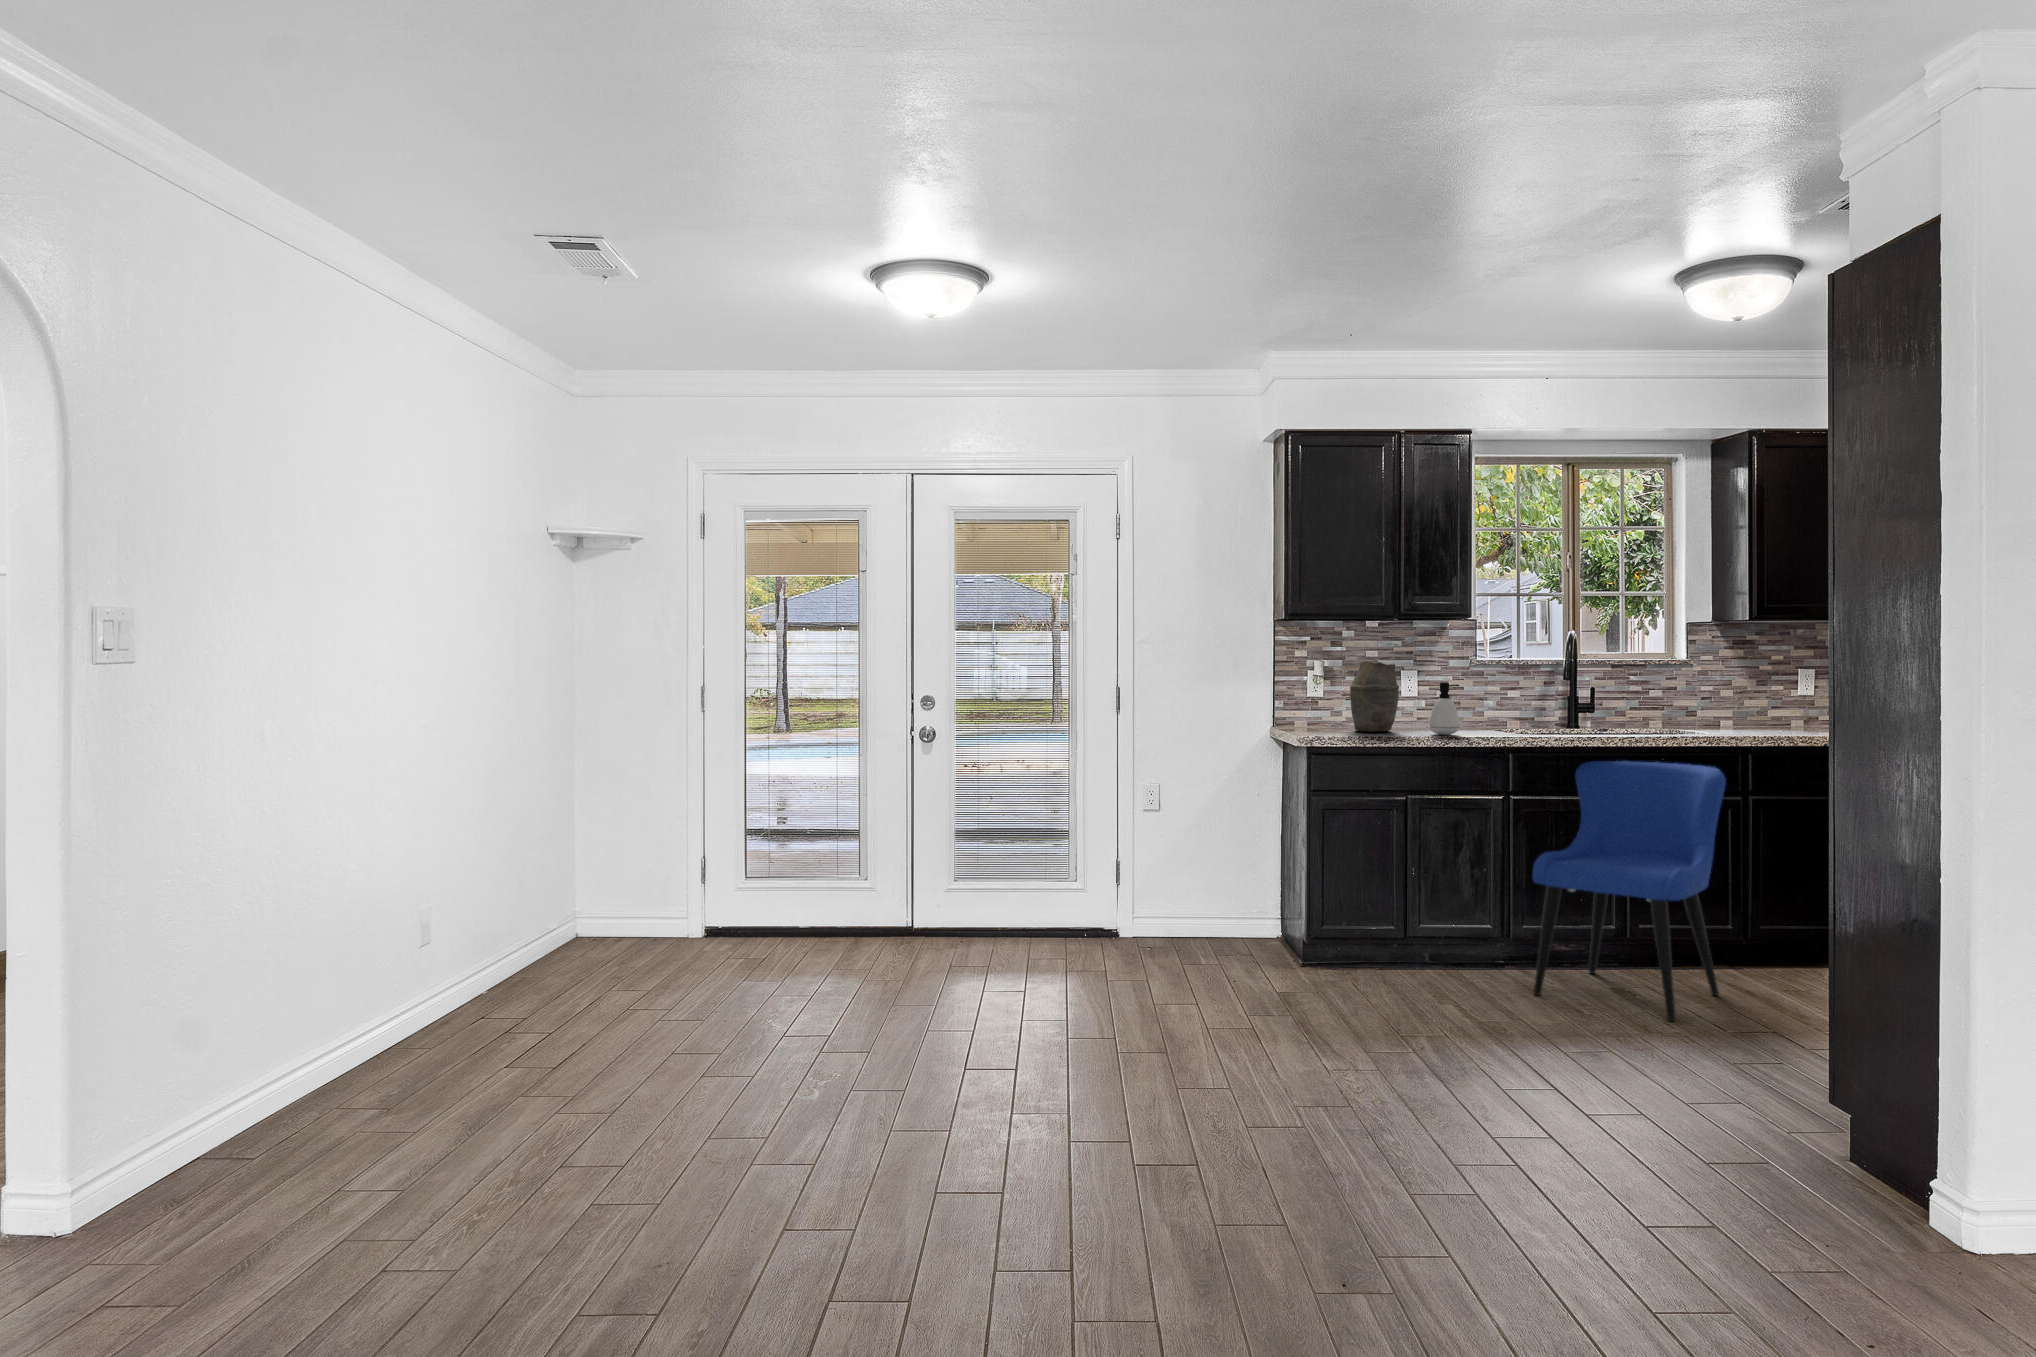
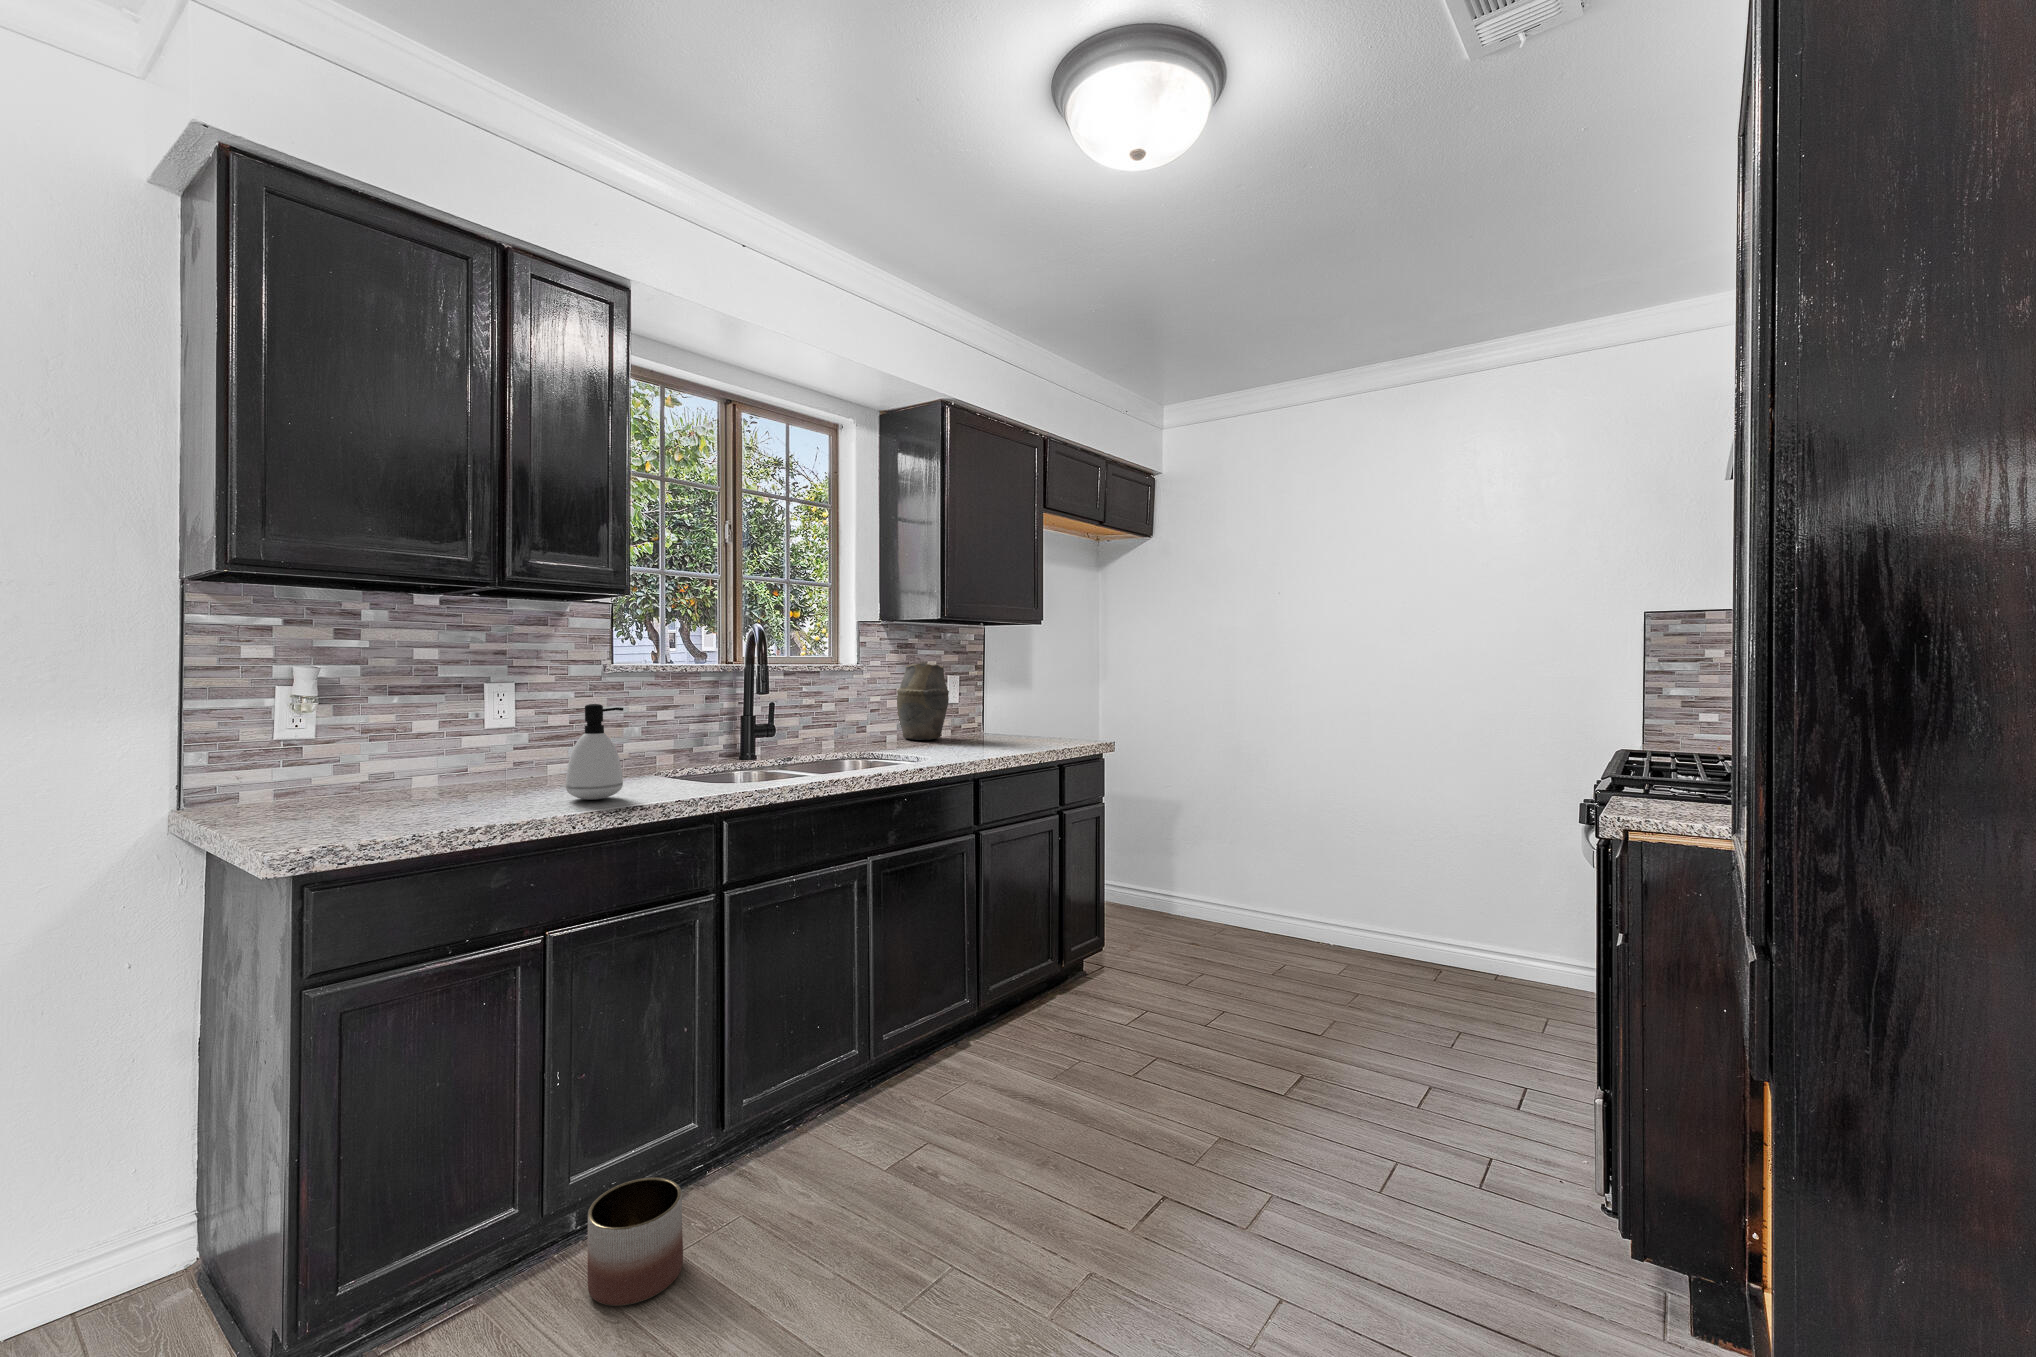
vase: present [1350,661,1399,732] -> present [897,663,949,740]
dining chair: present [1533,761,1726,1021] -> none [798,808,1043,1265]
planter: none [1426,933,1473,982] -> present [587,1178,683,1306]

